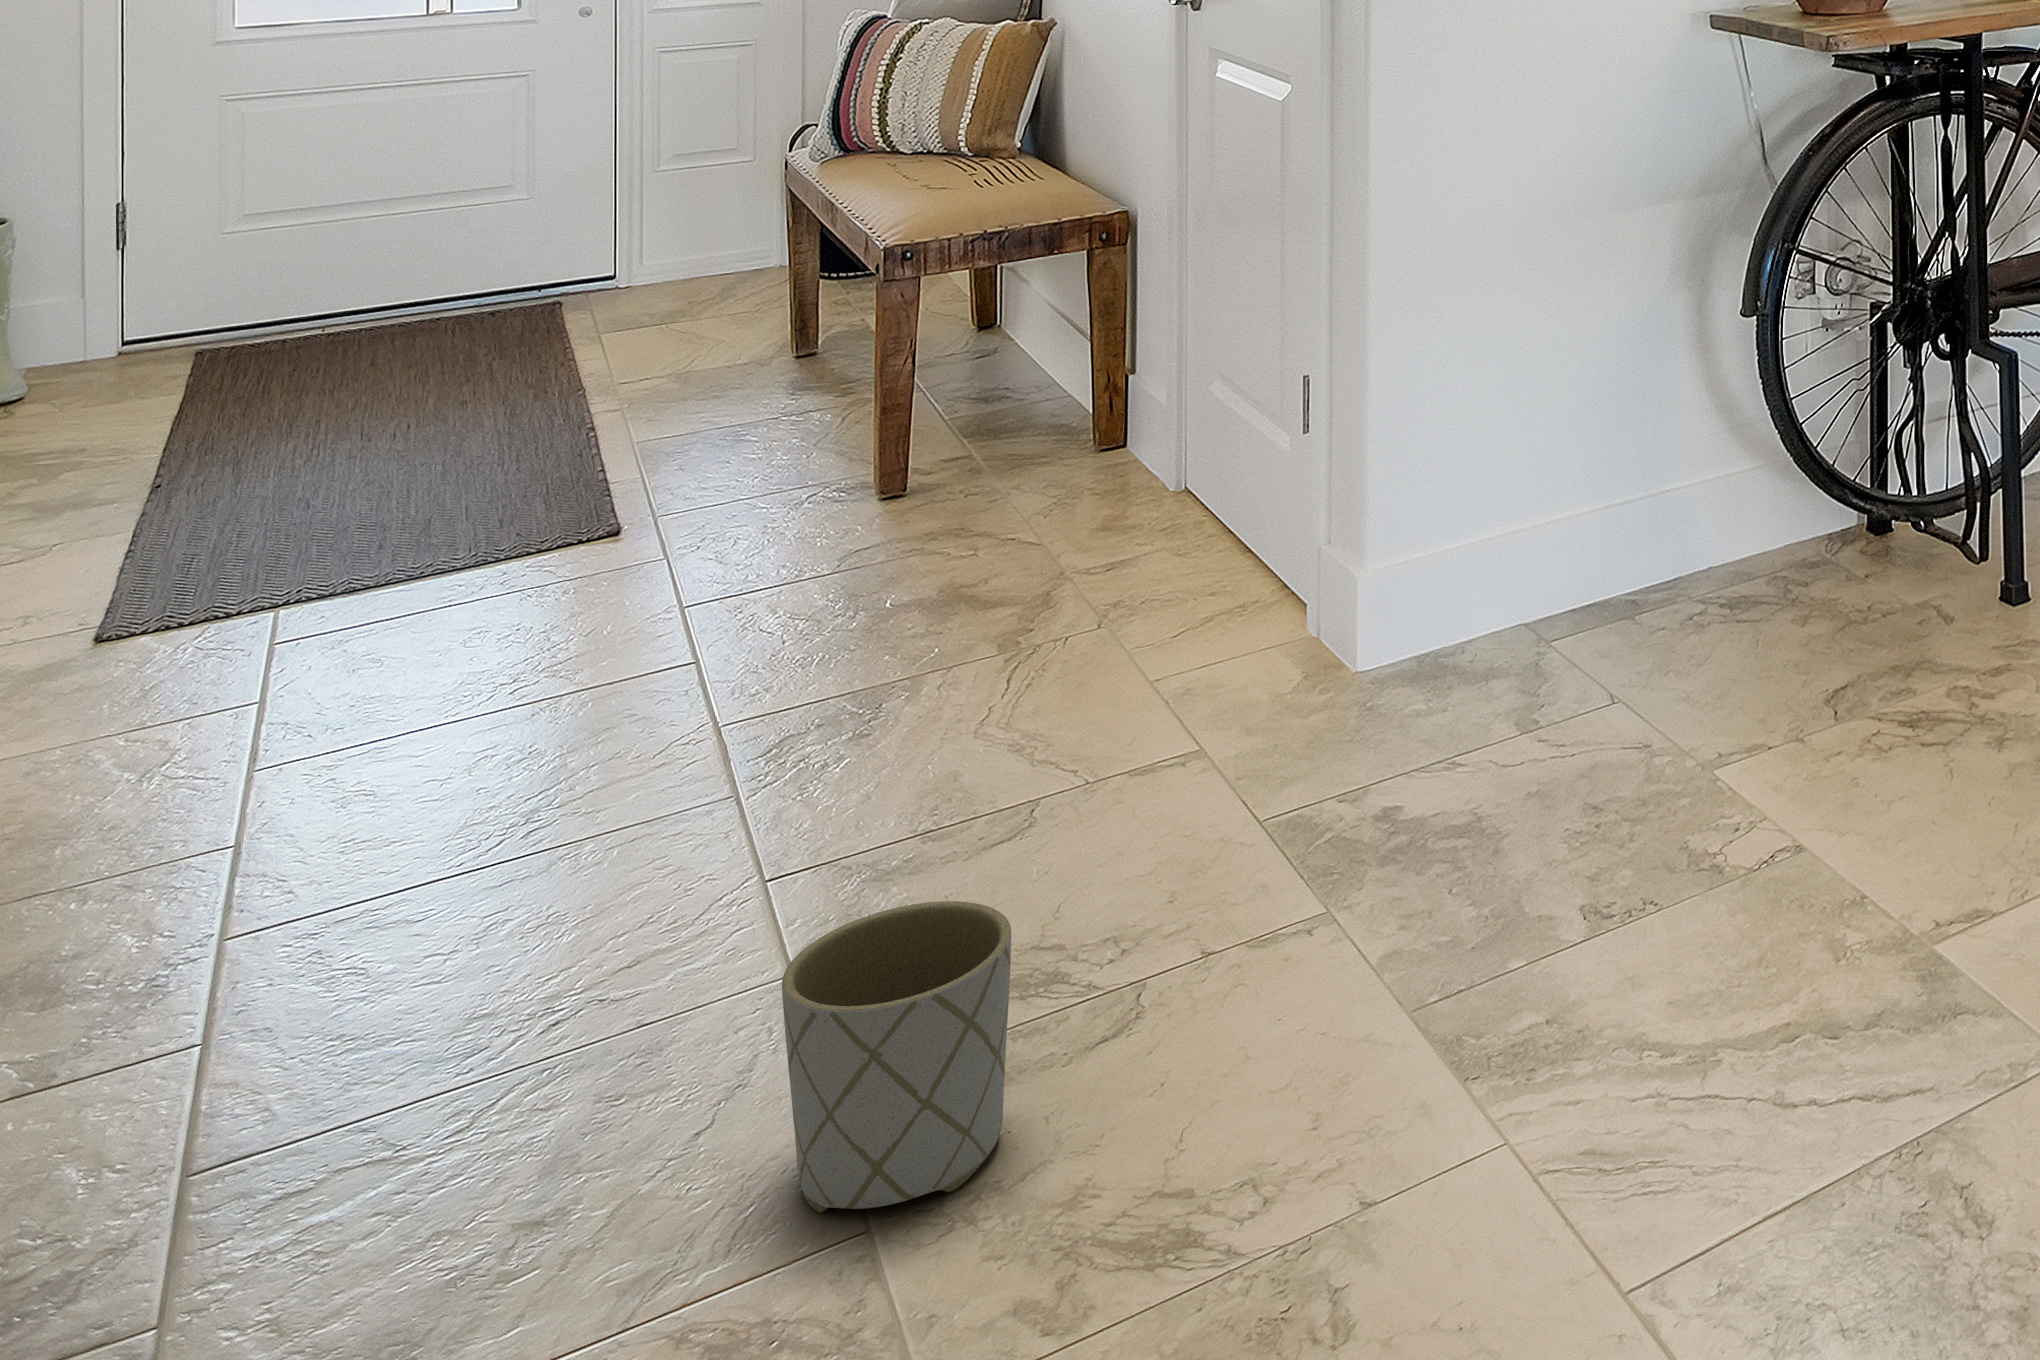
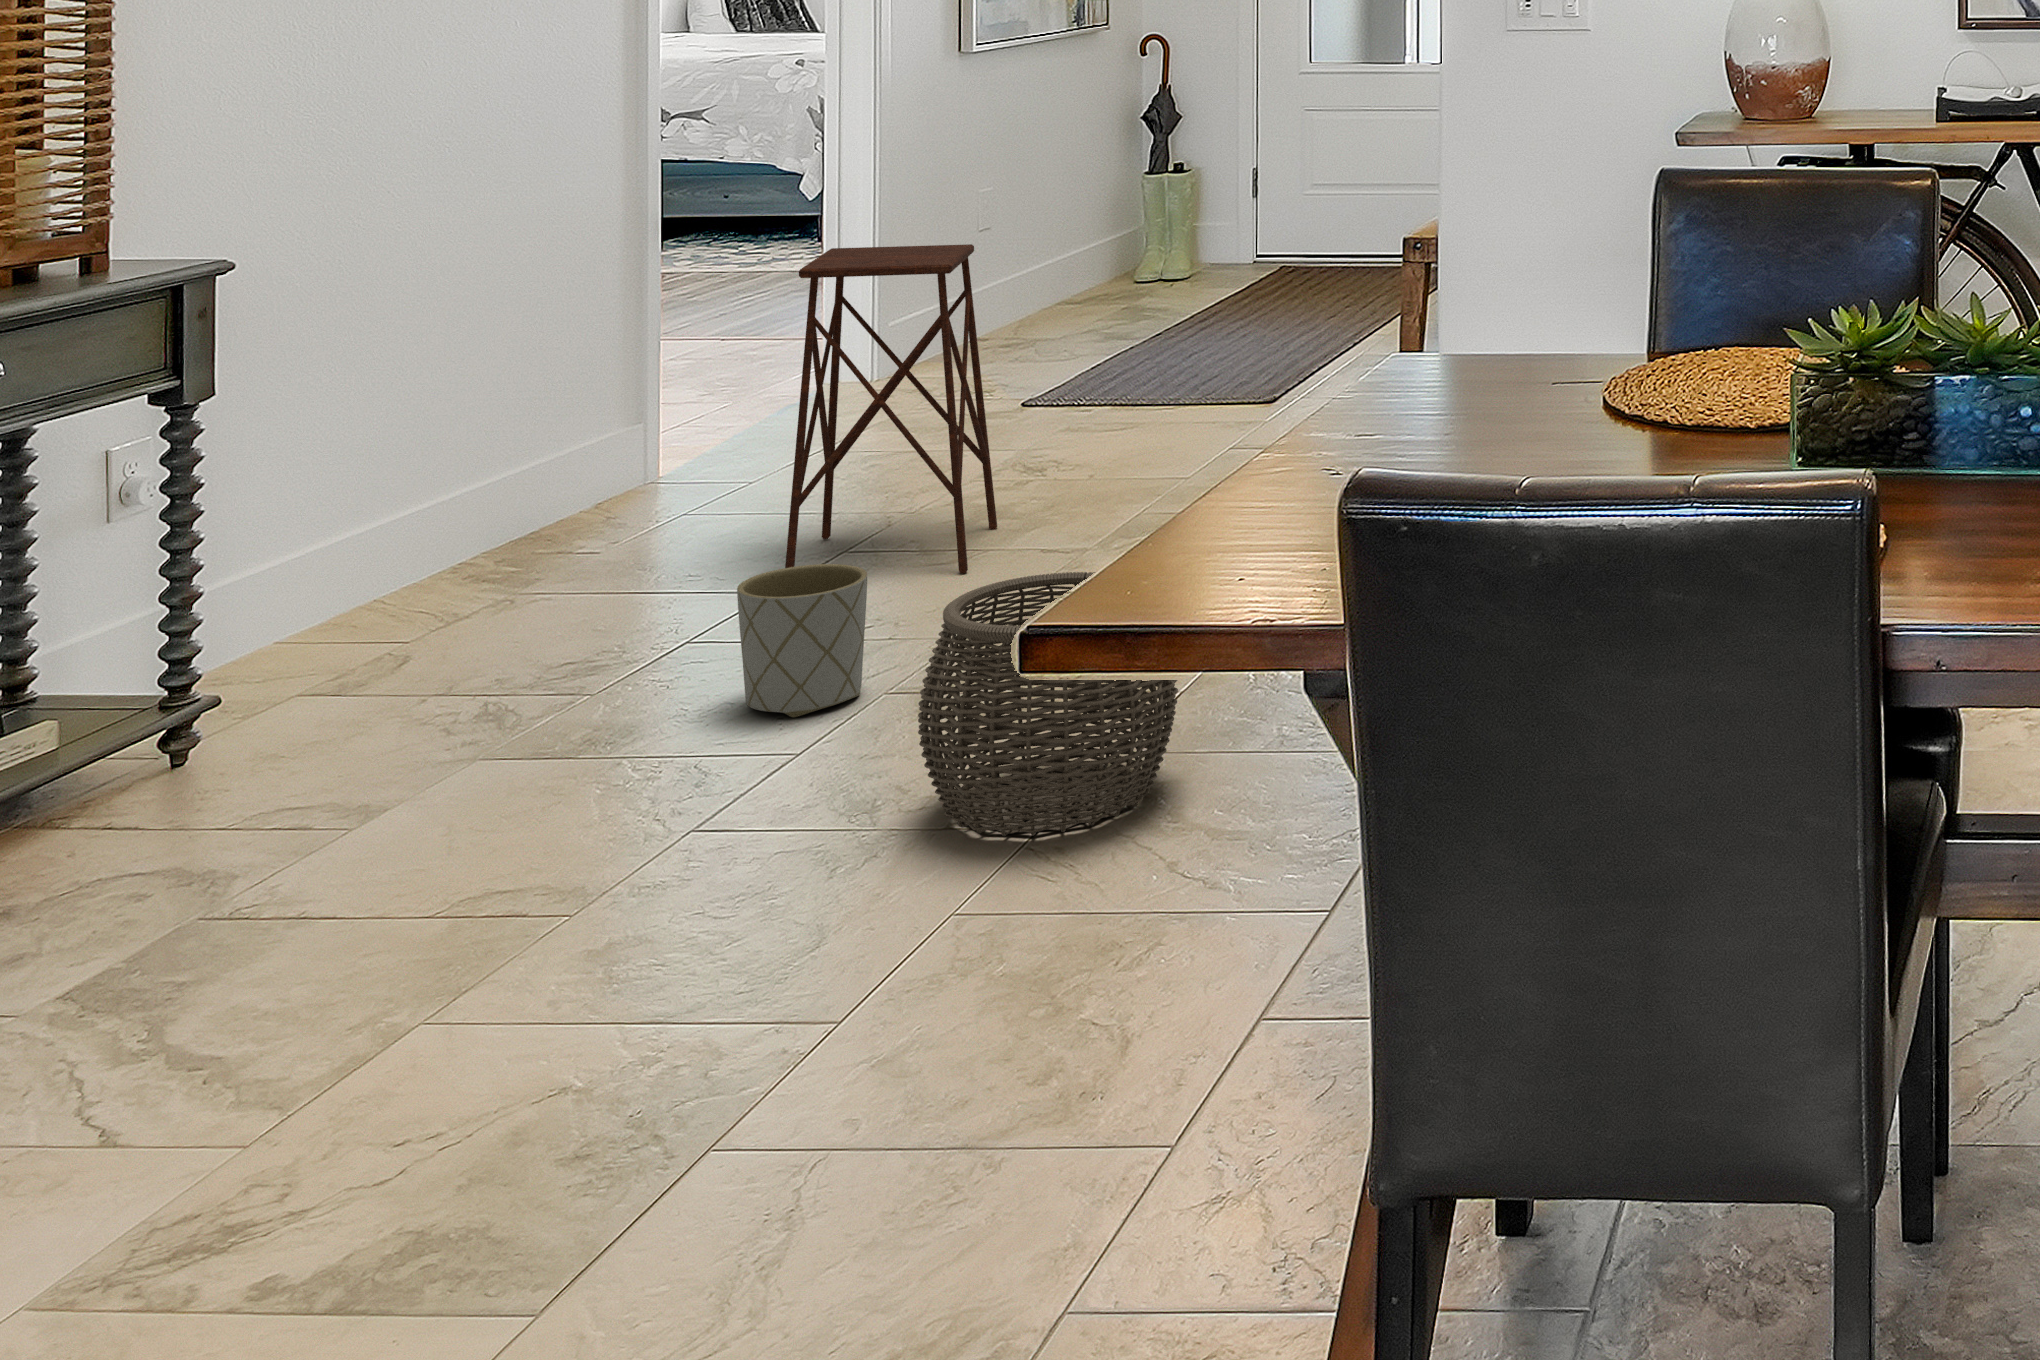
side table: none [251,350,701,1020] -> present [785,244,997,573]
woven basket: none [1477,745,1842,1197] -> present [918,572,1178,836]

